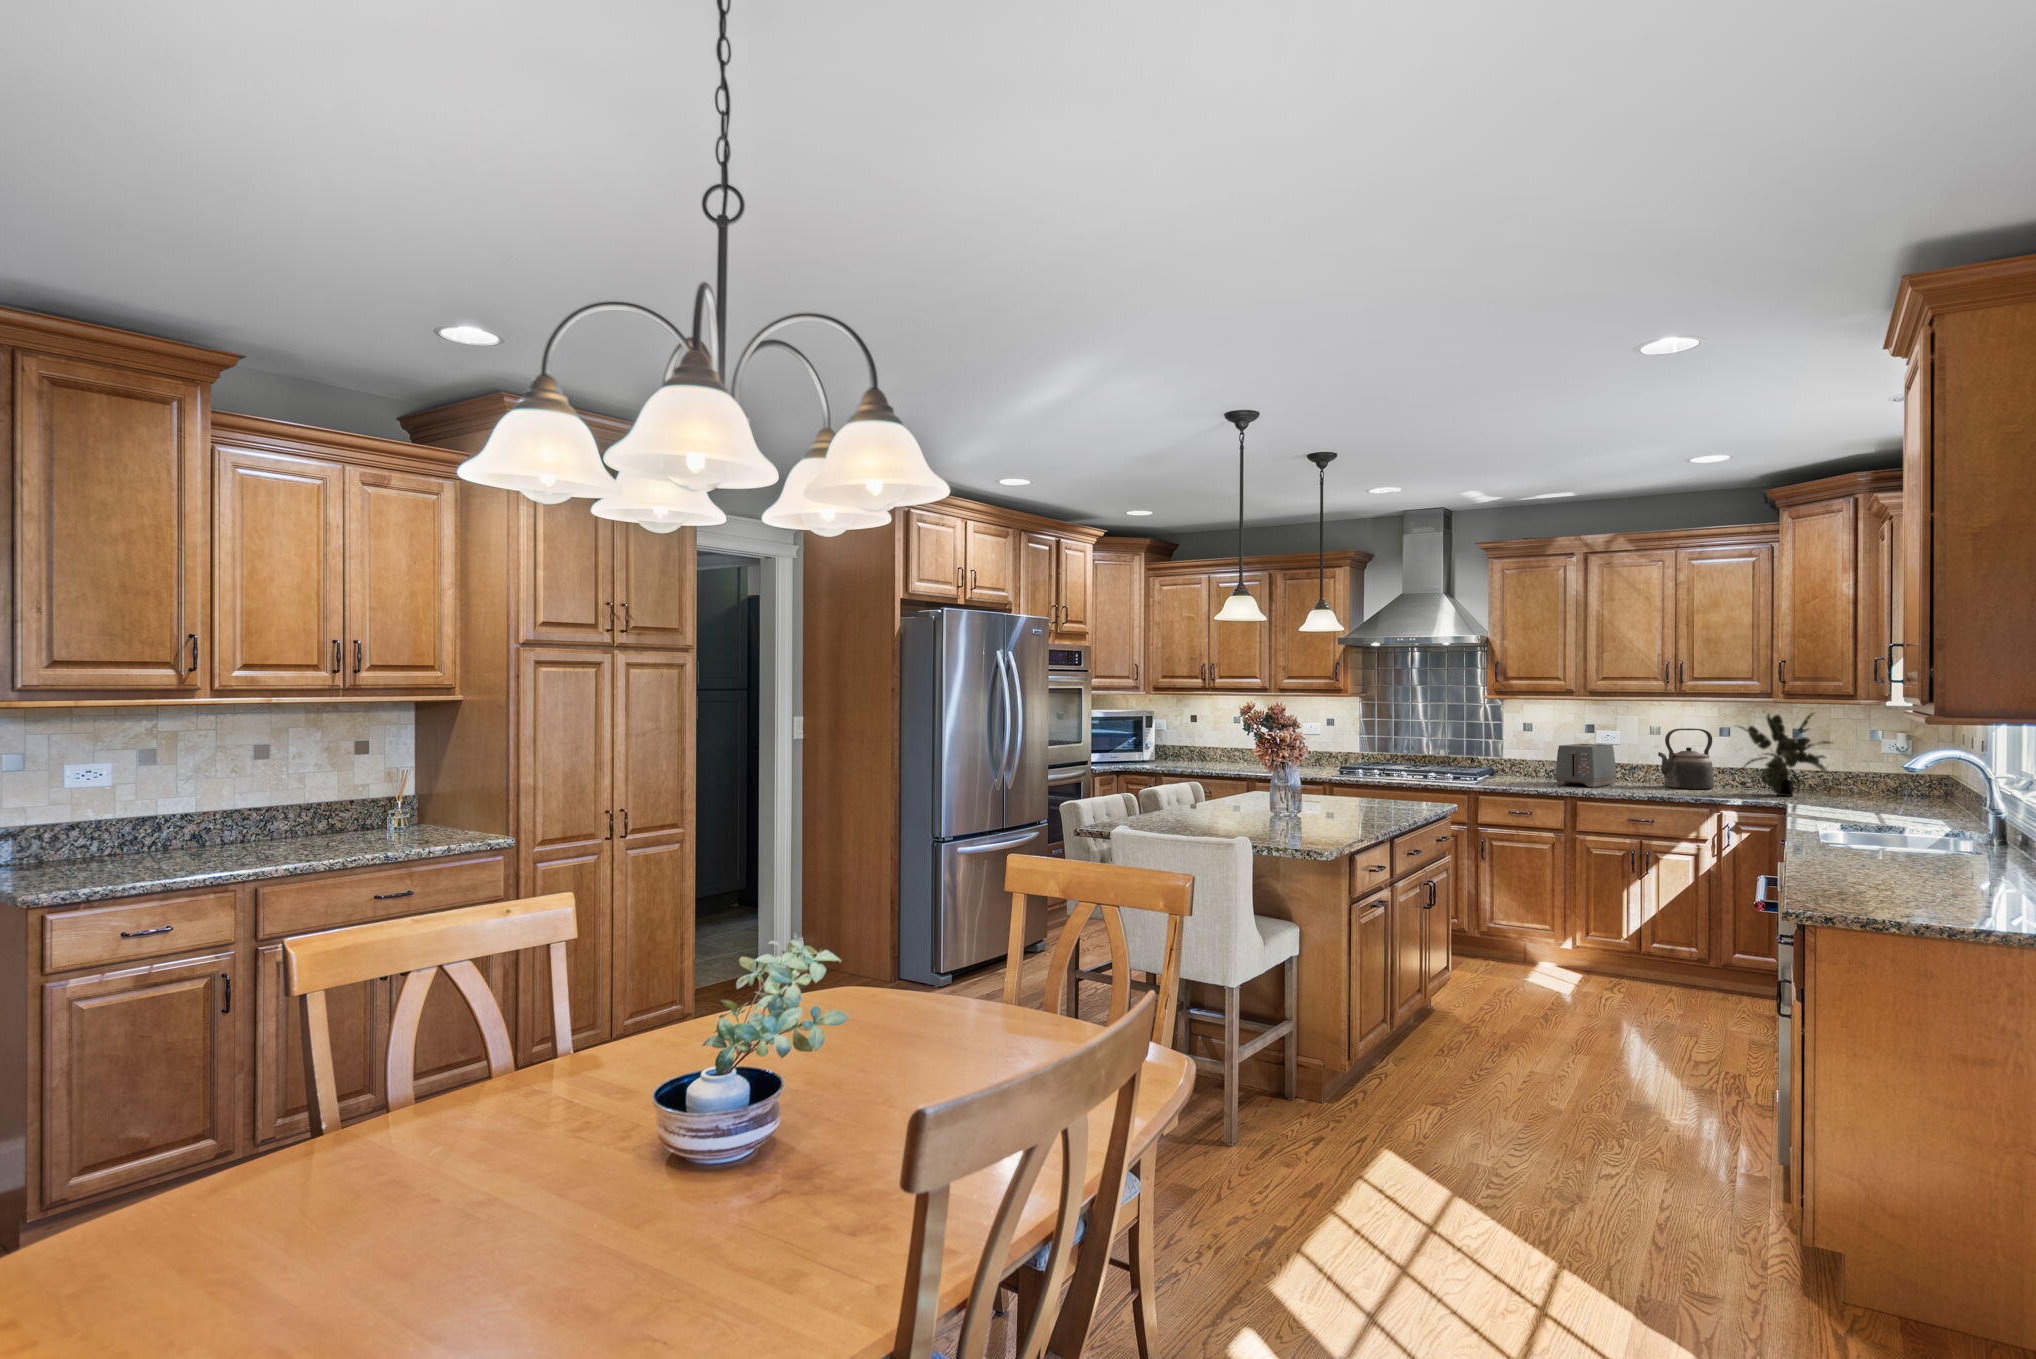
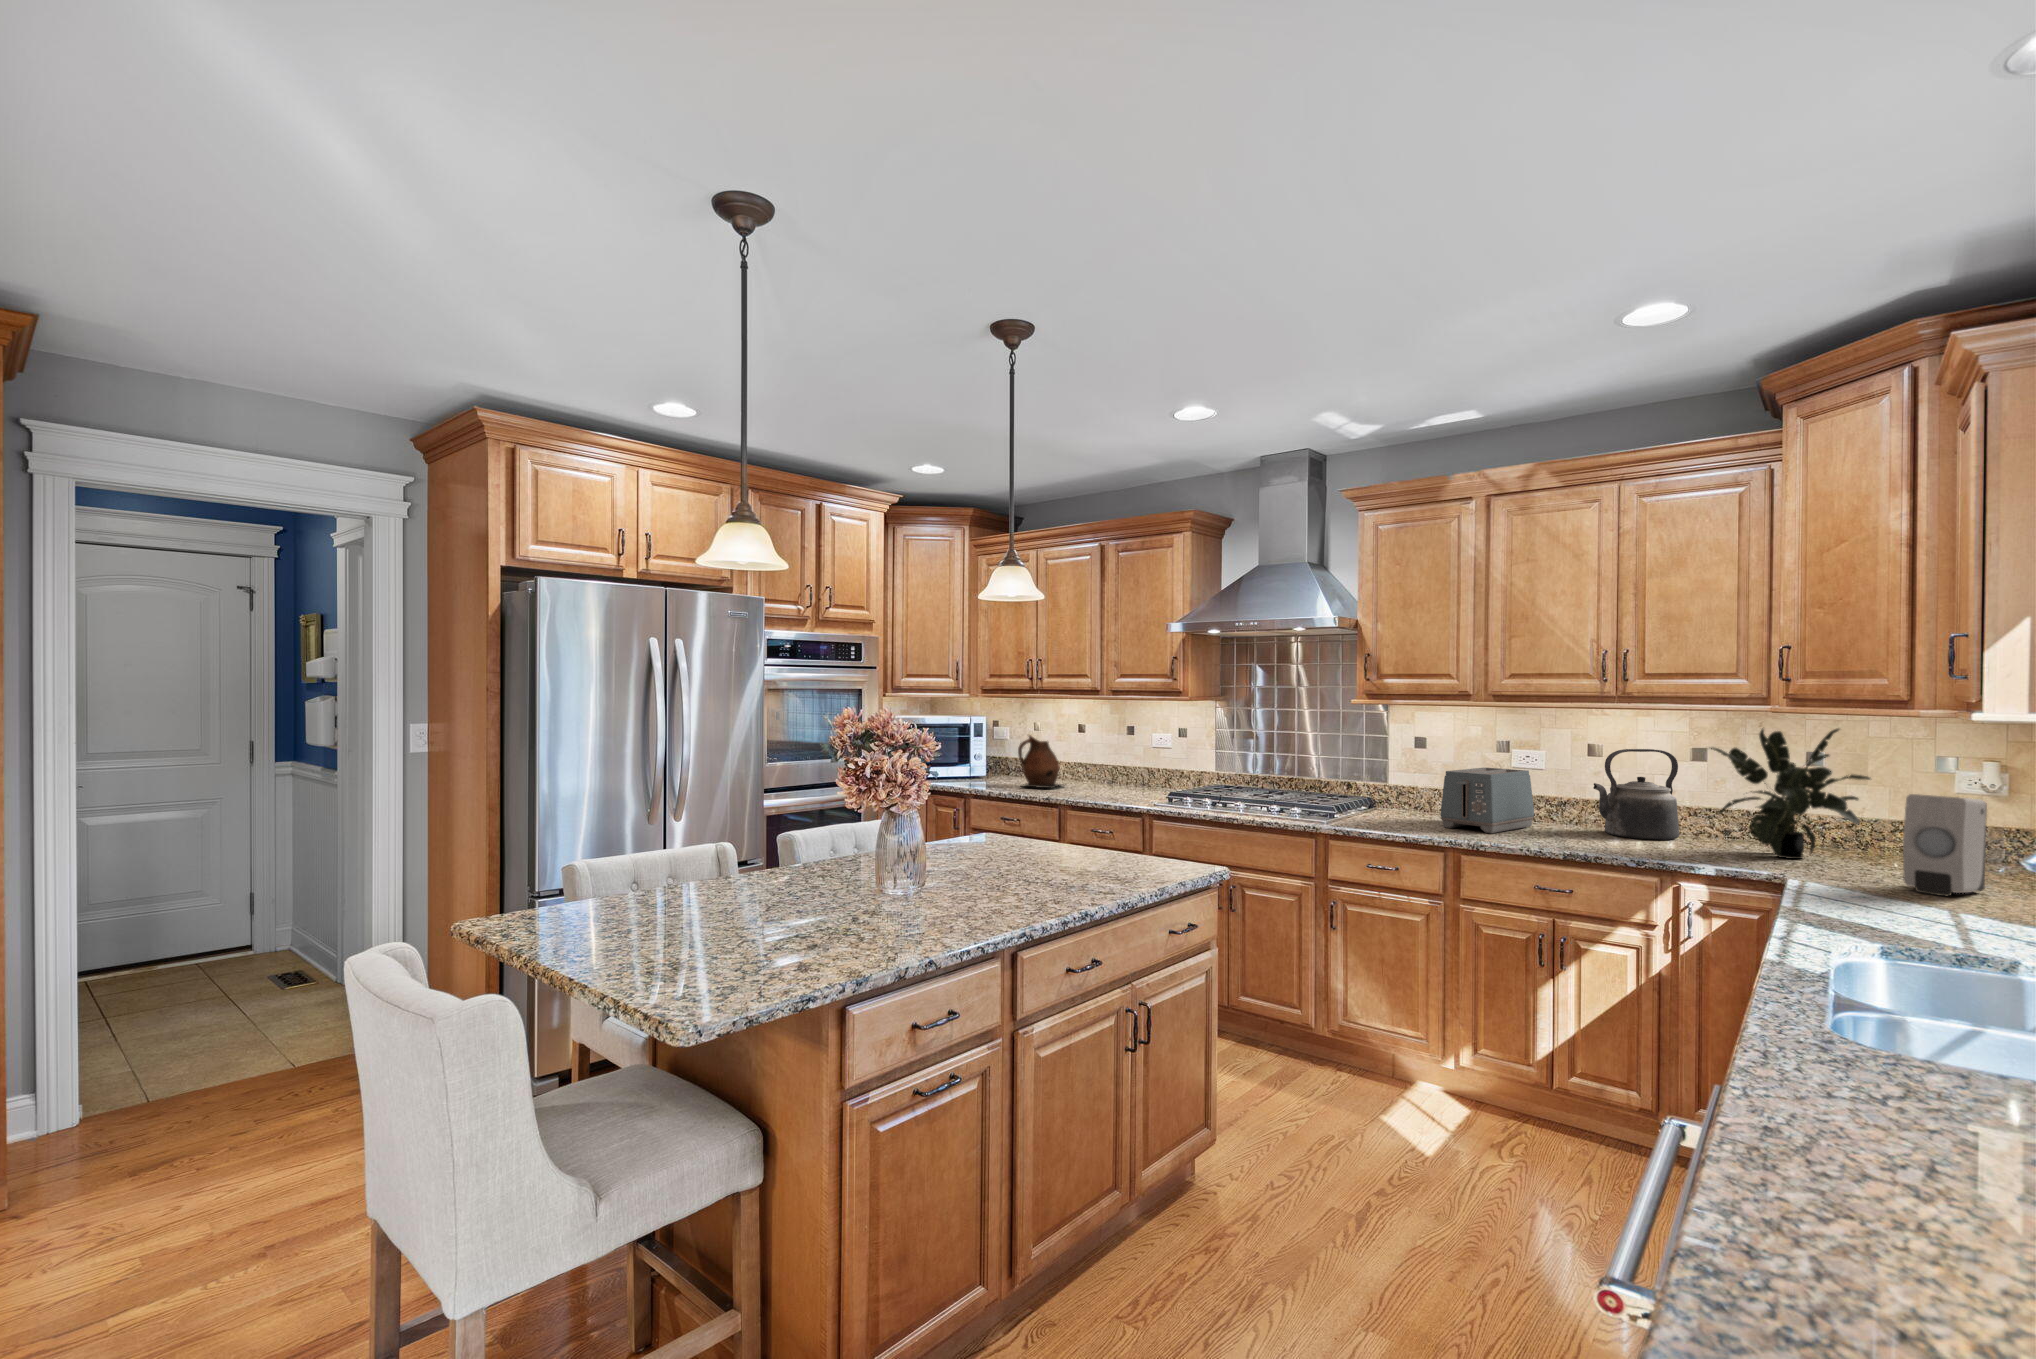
ceramic pitcher: none [1206,725,1241,768] -> present [1018,735,1062,789]
soap dispenser: none [1851,750,1896,809] -> present [1903,794,1987,896]

